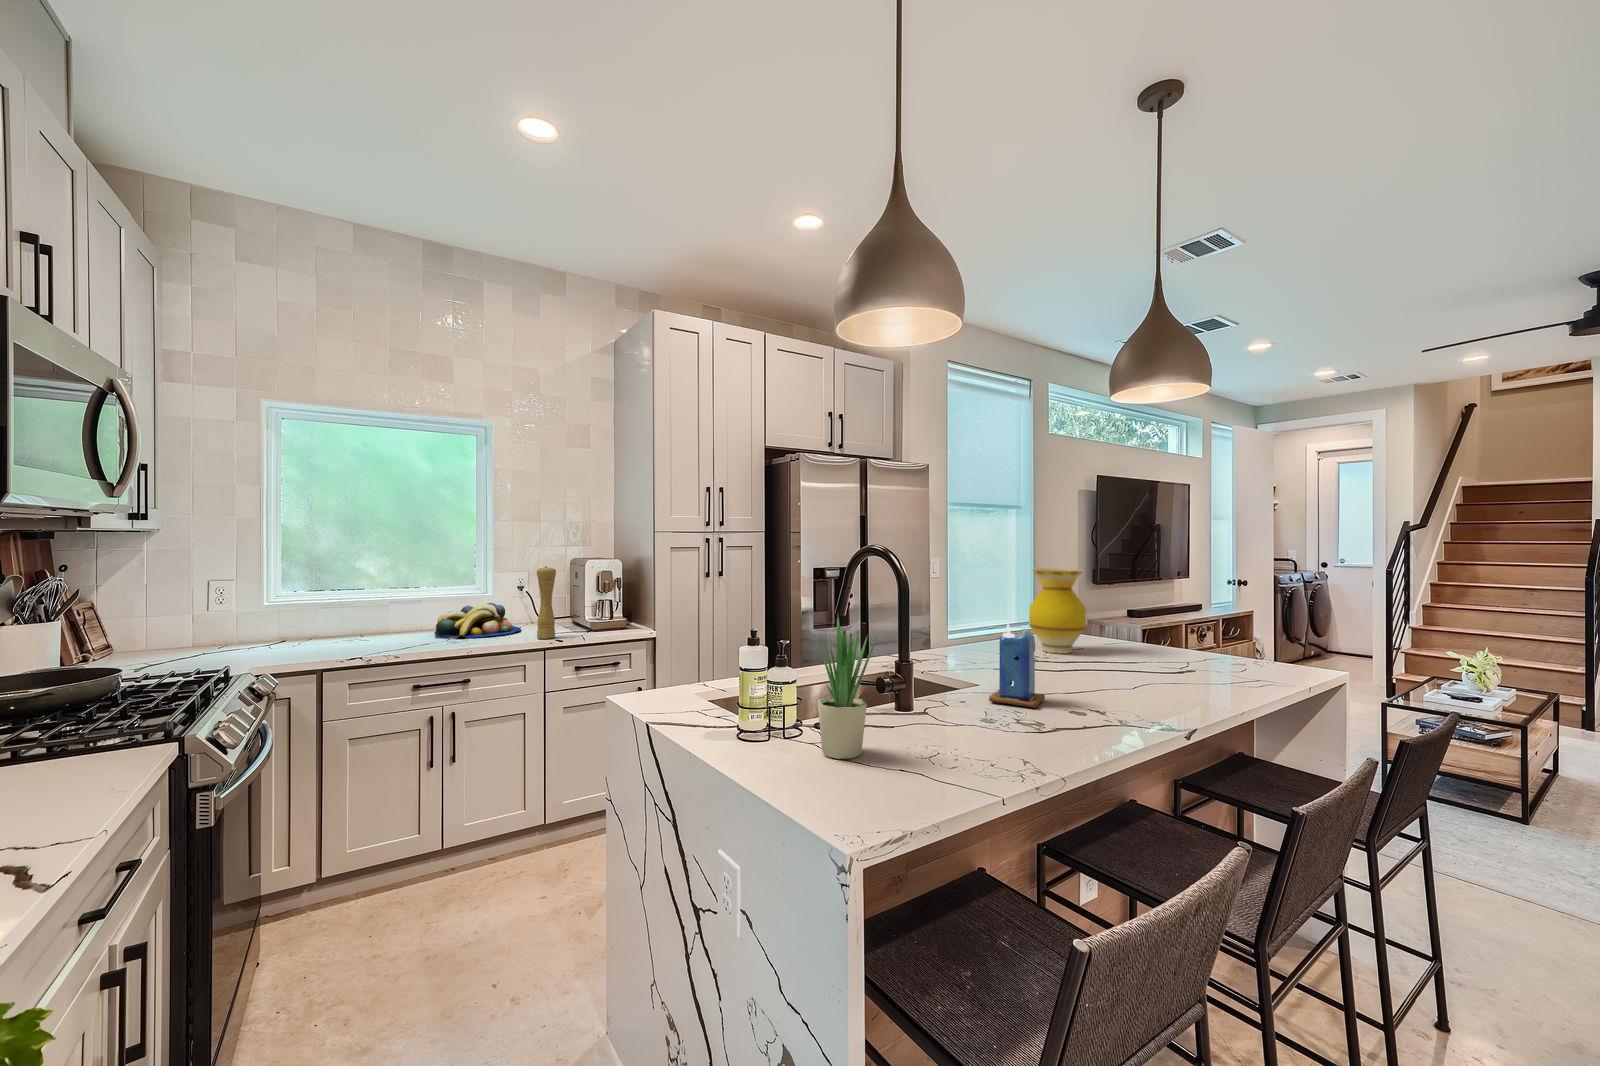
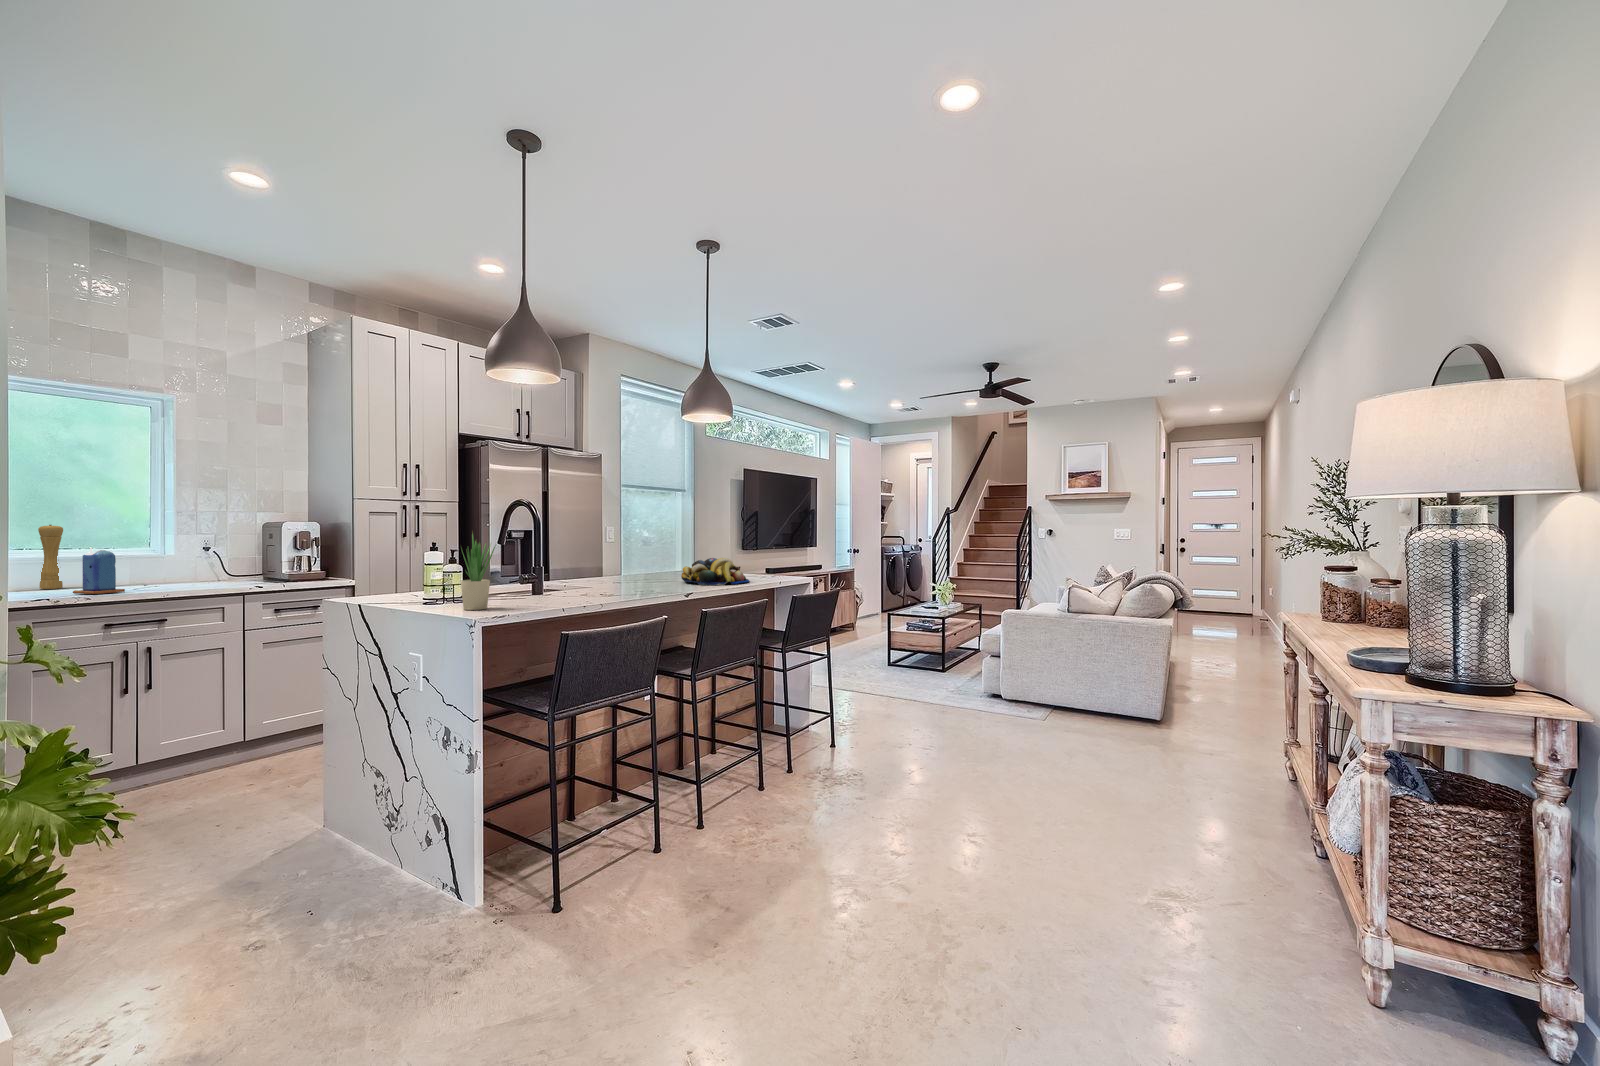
pepper mill: present [537,567,556,639] -> present [38,525,63,589]
vase: present [1029,568,1086,654] -> none [644,524,680,578]
fruit bowl: present [434,603,521,639] -> present [681,558,749,585]
candle: present [989,624,1045,708] -> present [73,547,125,594]

